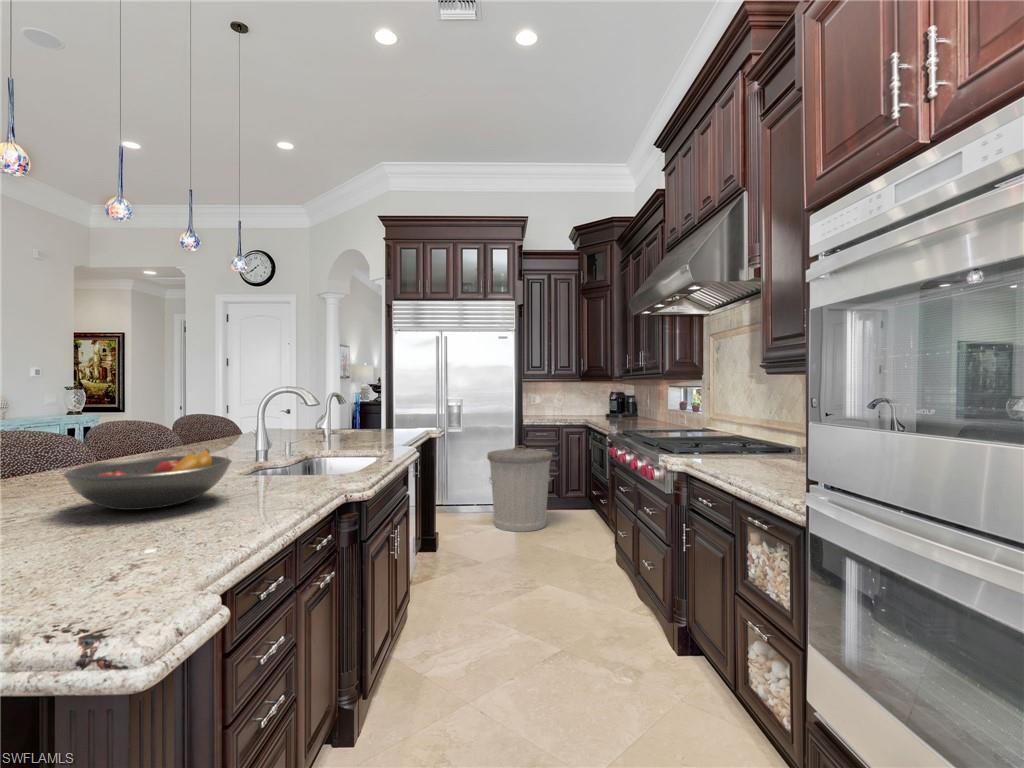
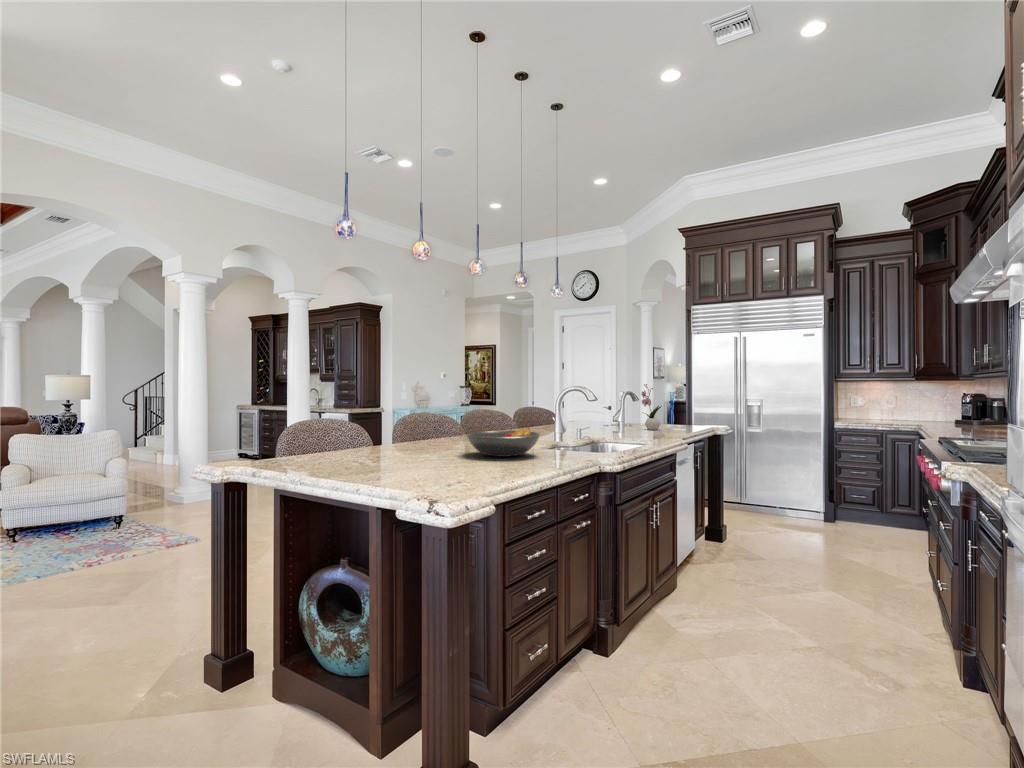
flower arrangement: none [351,382,376,437] -> present [642,384,661,430]
trash can: present [487,446,553,532] -> none [786,450,866,541]

